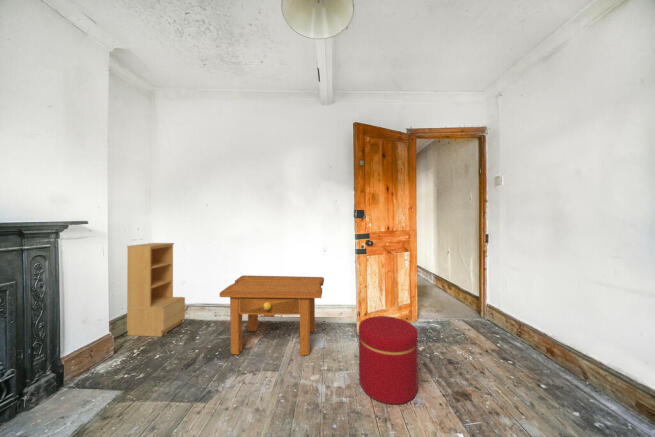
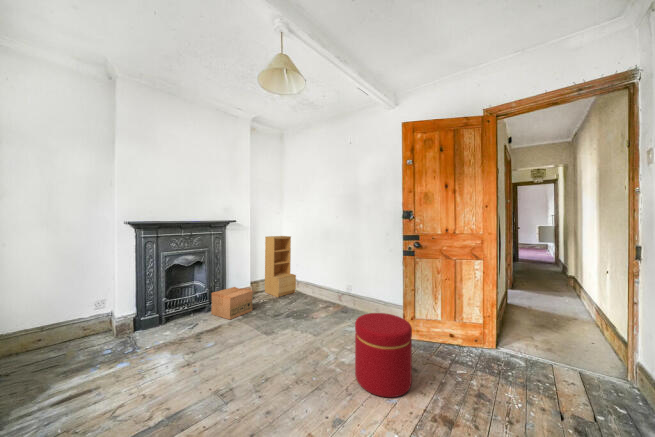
side table: present [220,275,324,356] -> none [294,264,382,335]
cardboard box: none [37,338,135,412] -> present [211,287,253,320]

